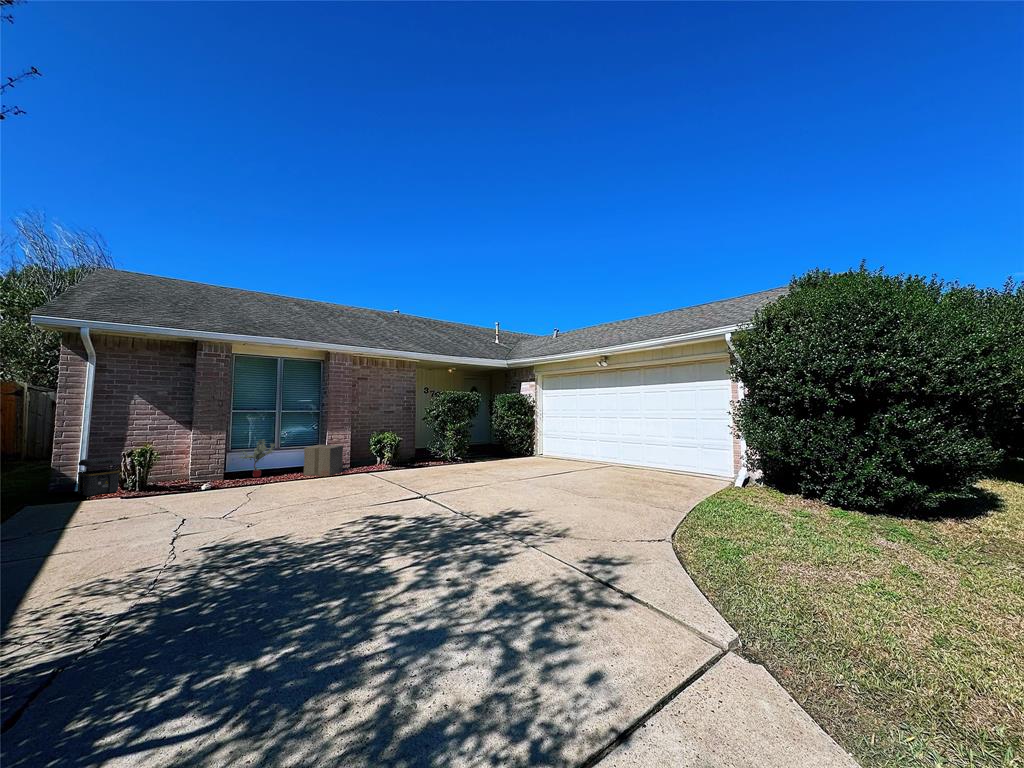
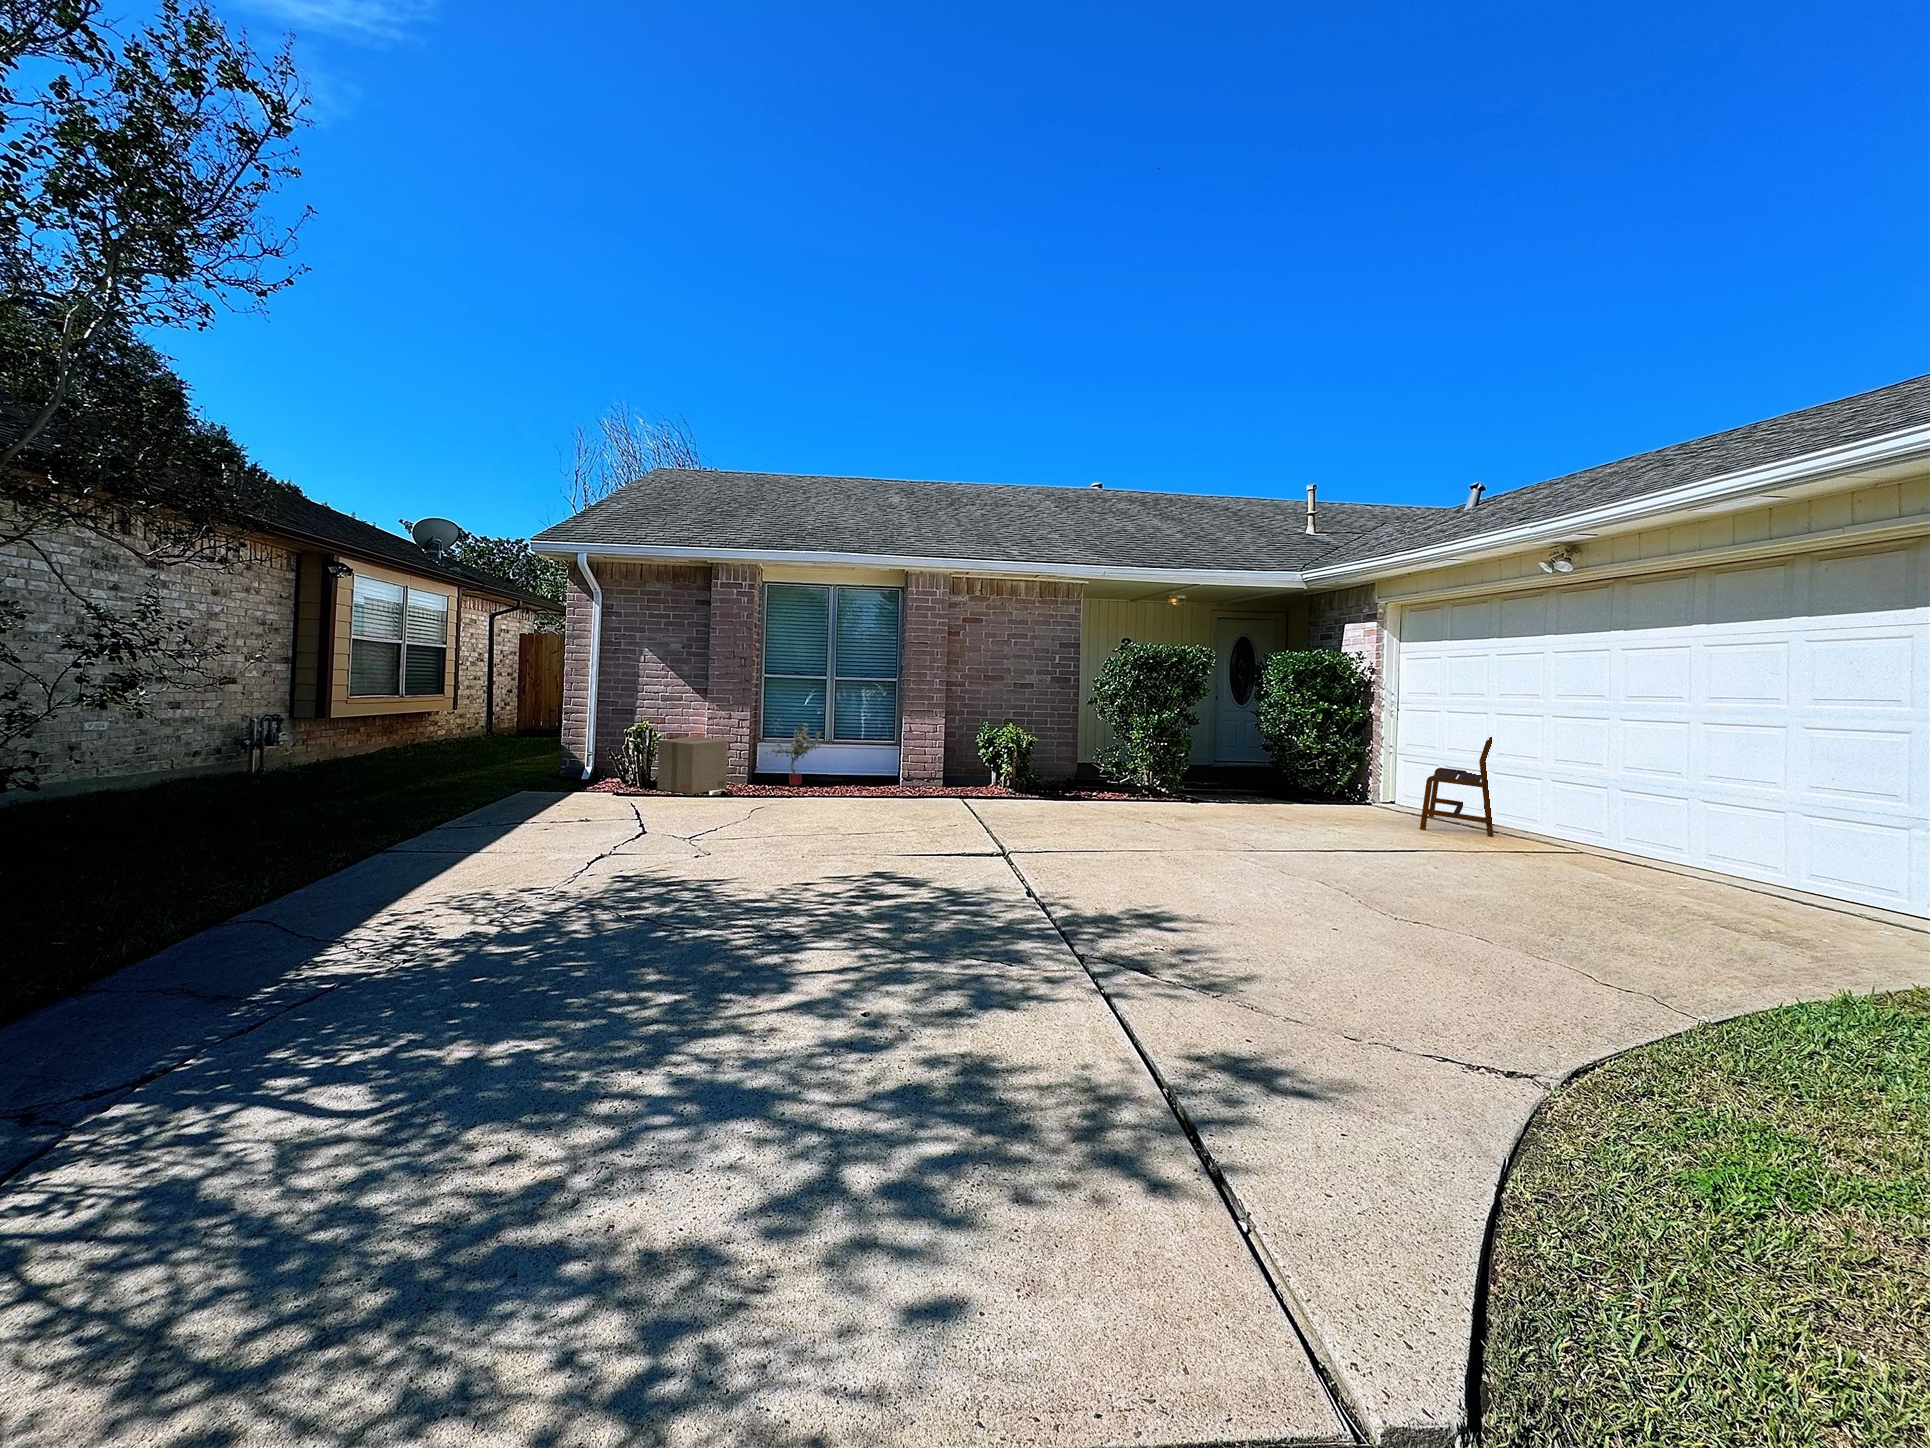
bench: none [559,425,585,464] -> present [1420,737,1494,837]
cardboard box: present [303,445,343,476] -> present [657,737,728,794]
toolbox: present [78,457,120,496] -> none [584,735,625,787]

